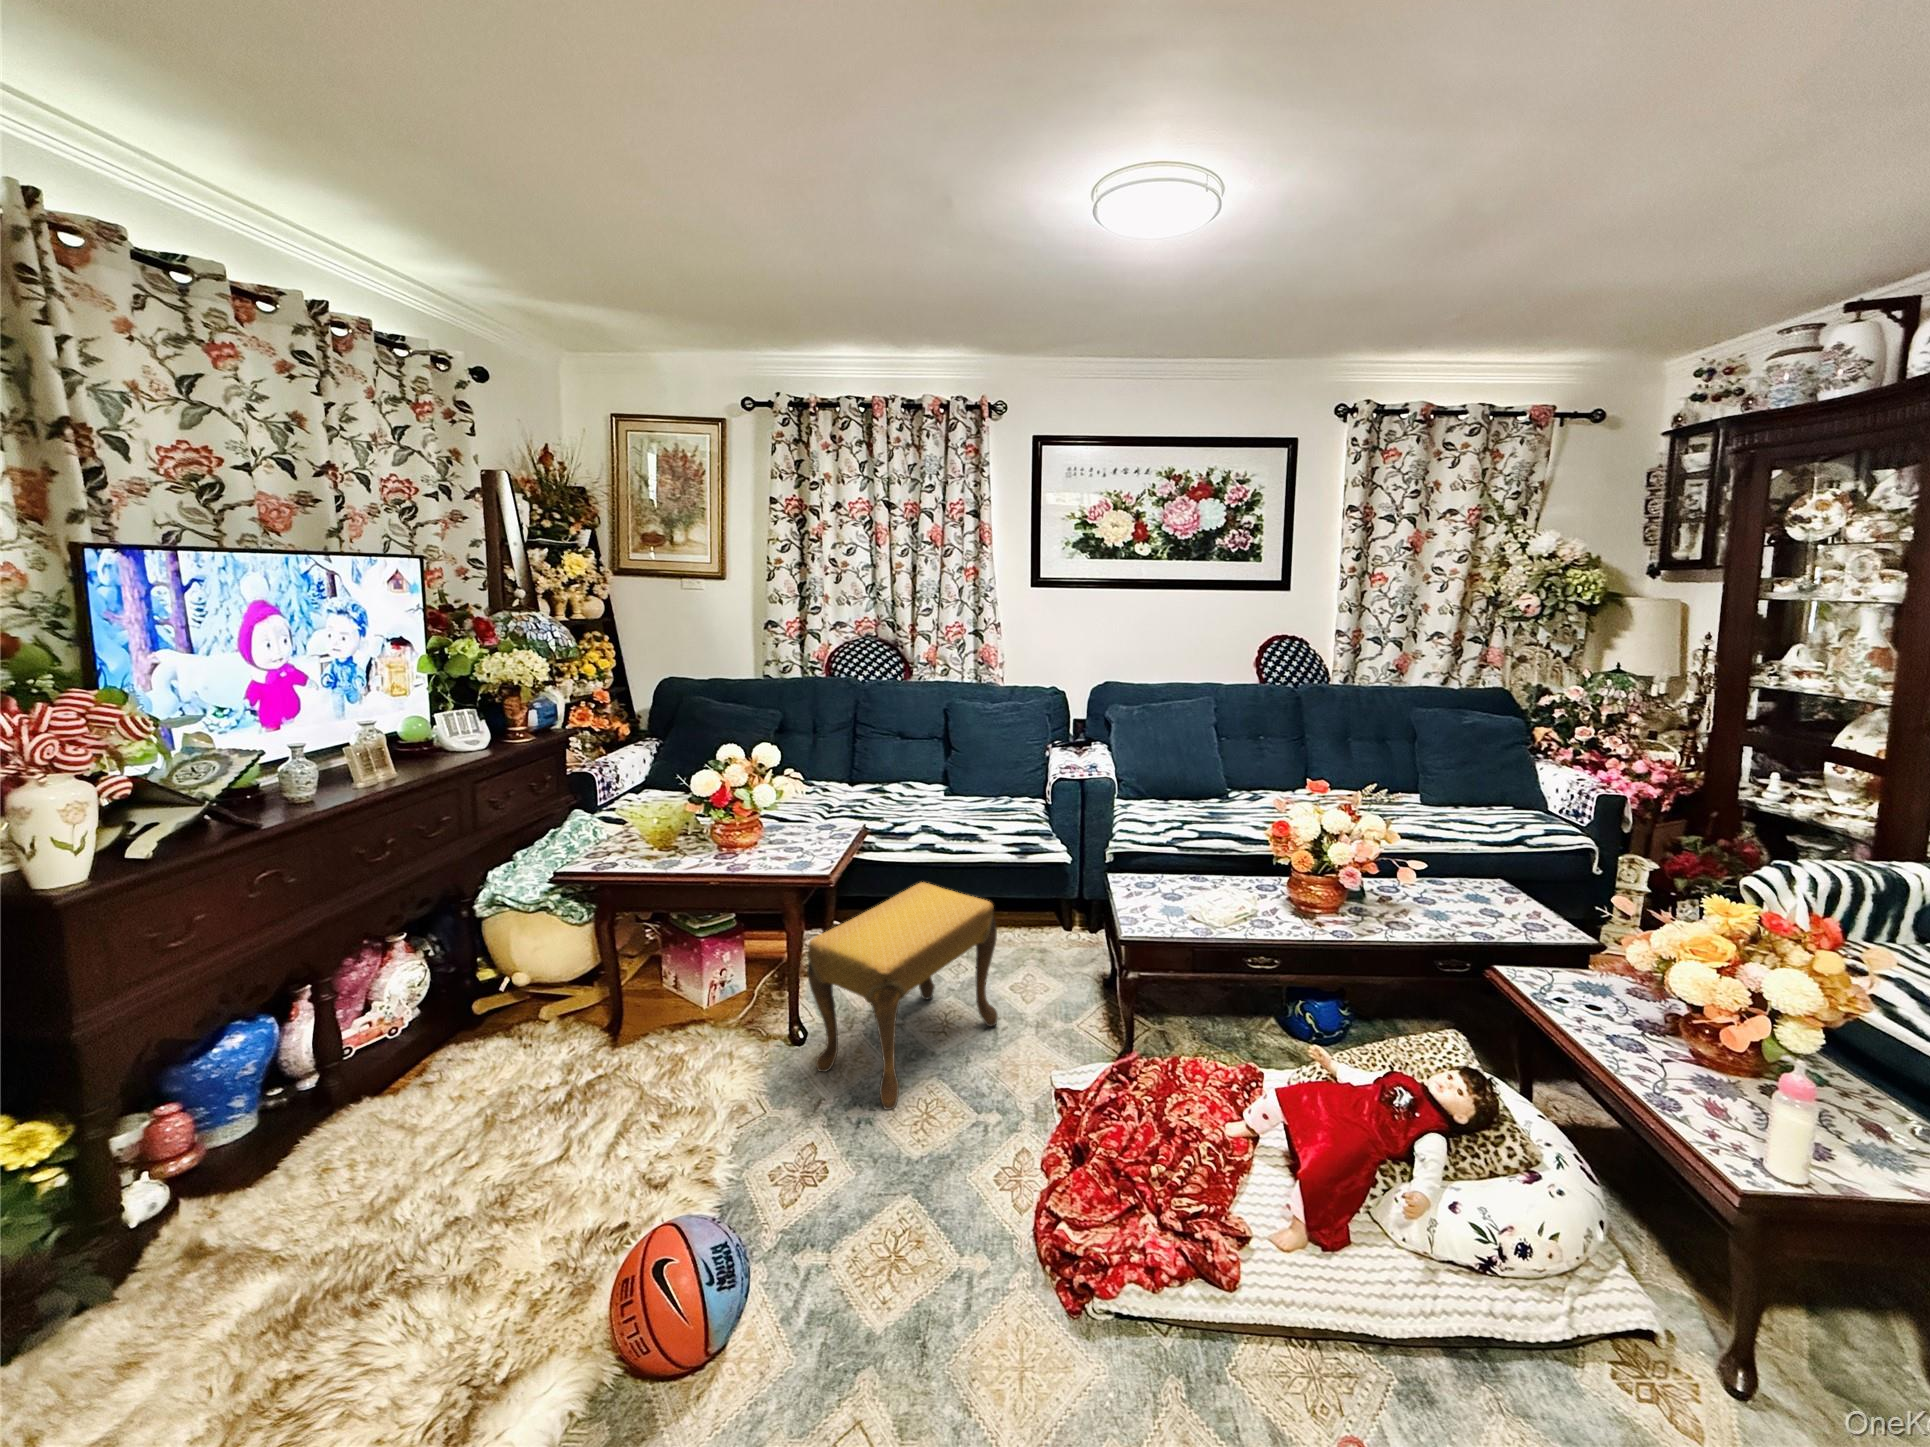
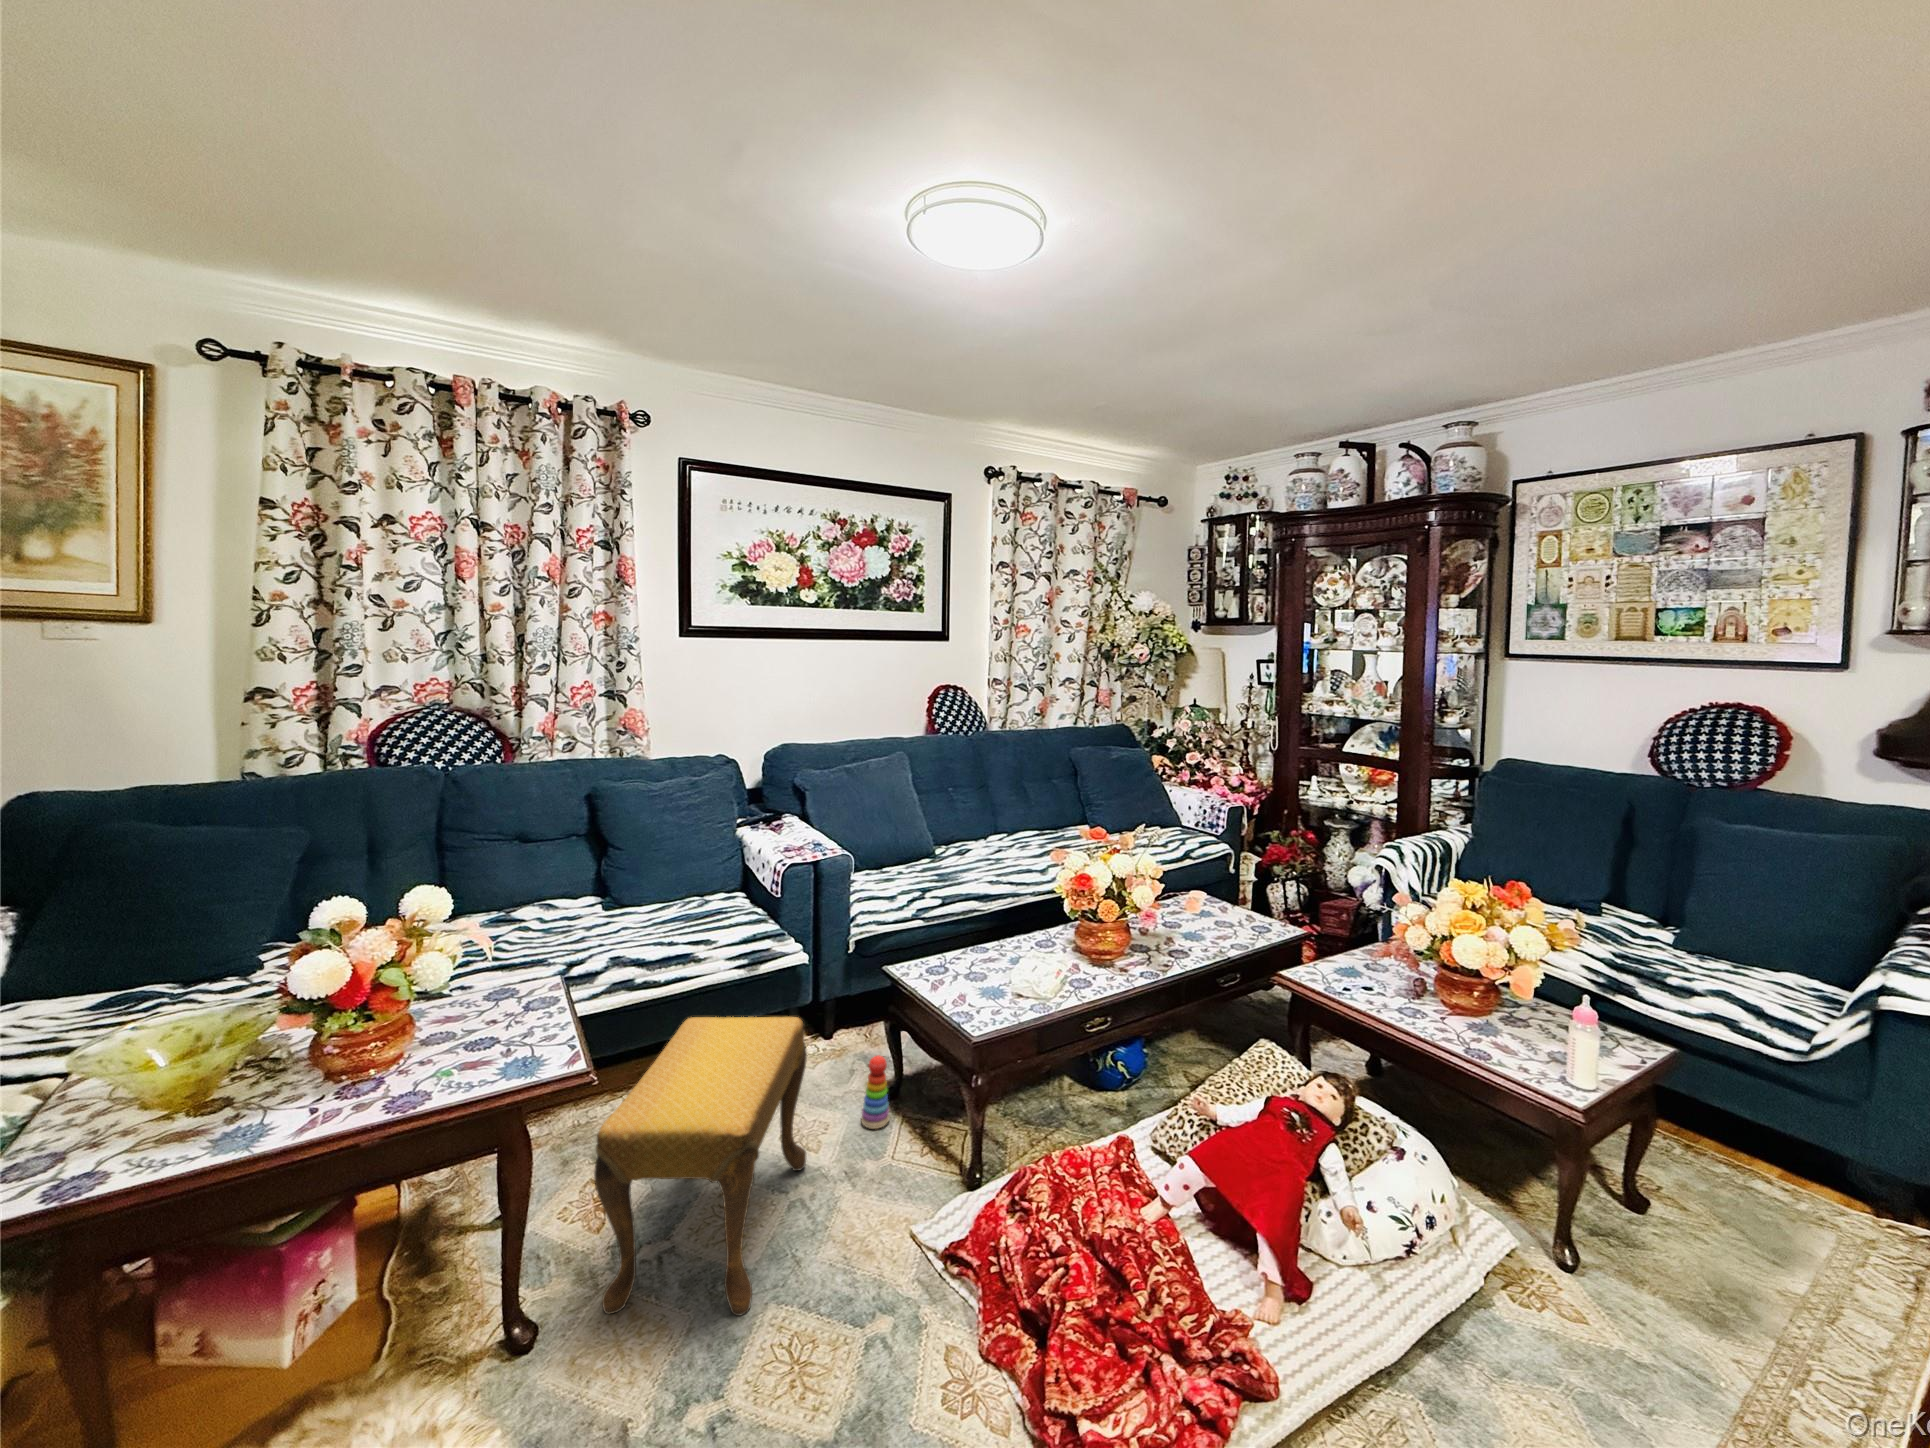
stacking toy: none [1059,955,1084,1018] -> present [861,1056,890,1129]

